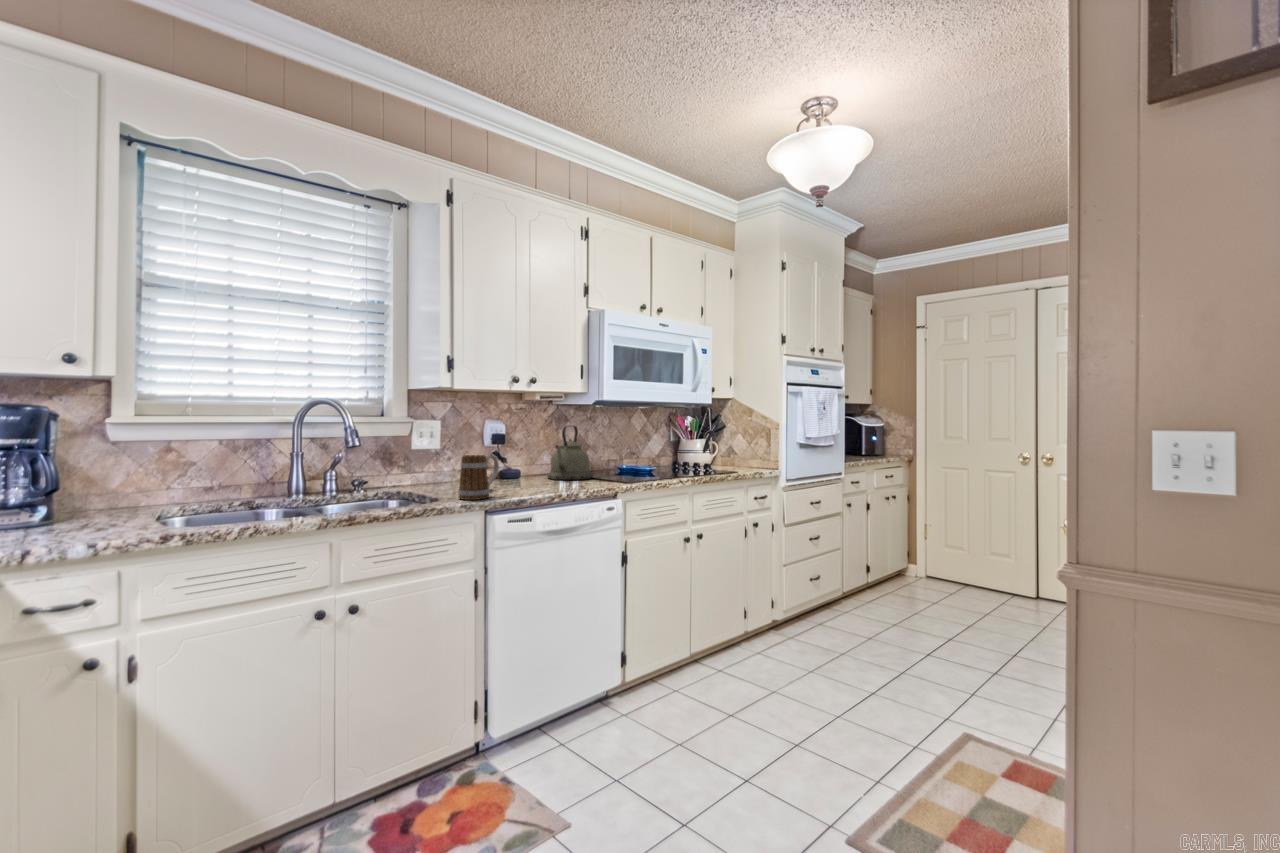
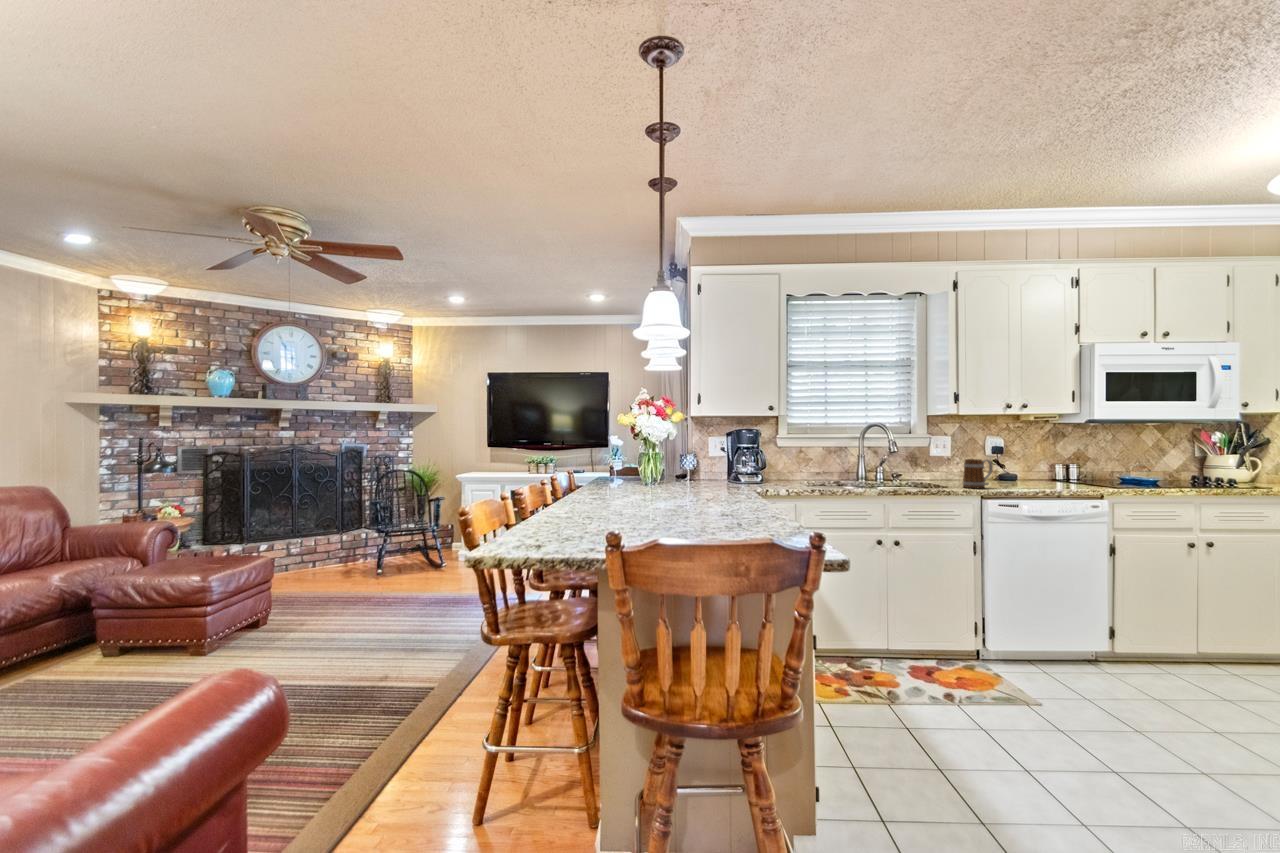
kettle: present [547,426,593,480] -> none [1042,440,1088,484]

